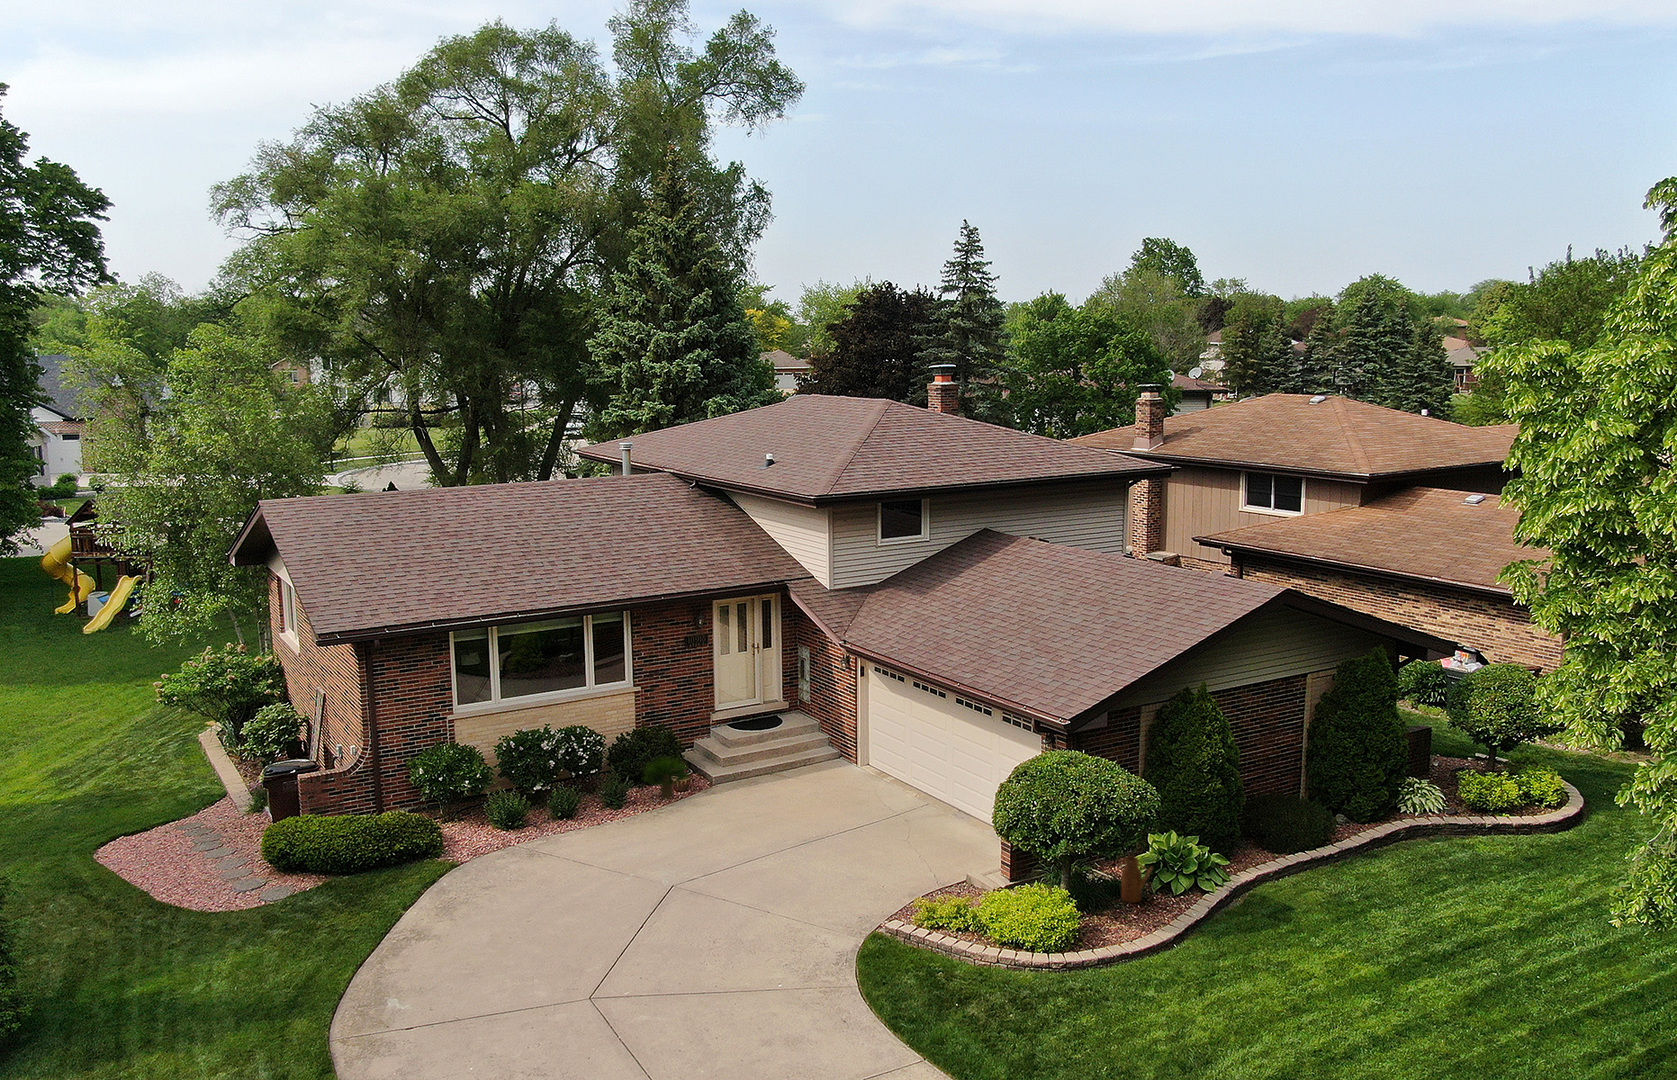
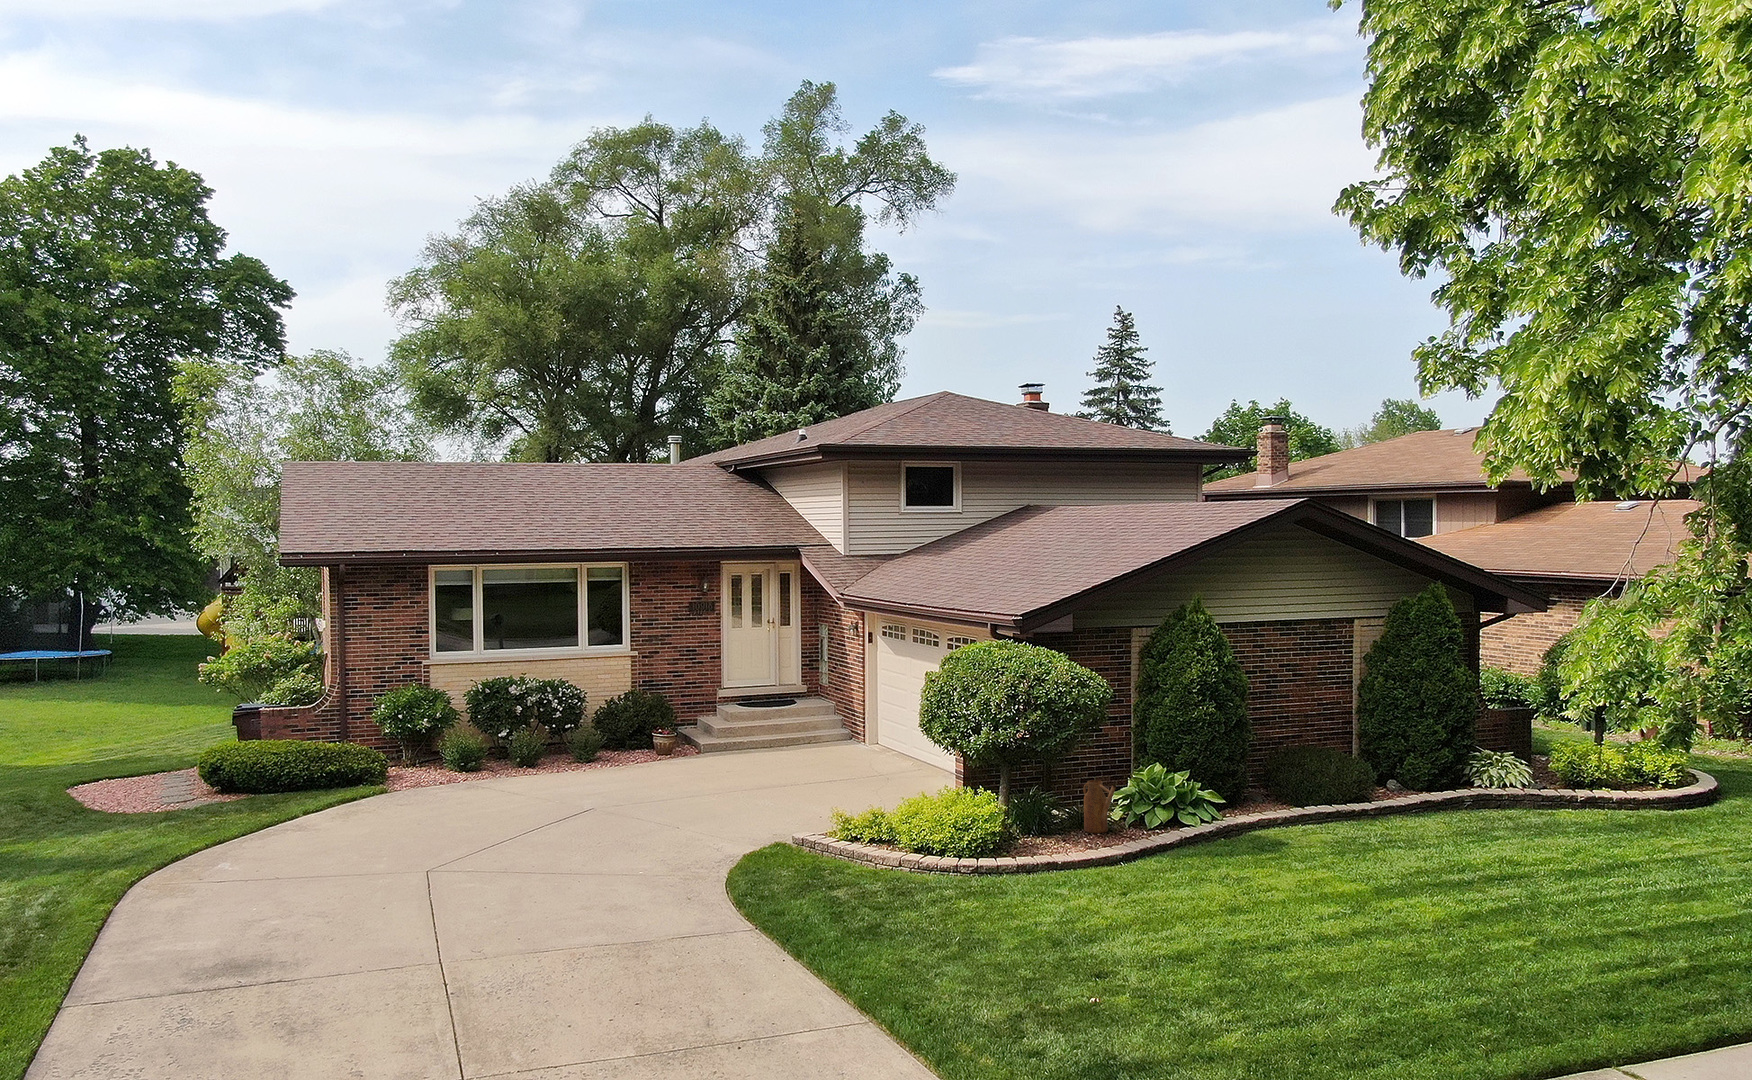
potted plant: present [644,759,689,799] -> none [617,714,673,761]

